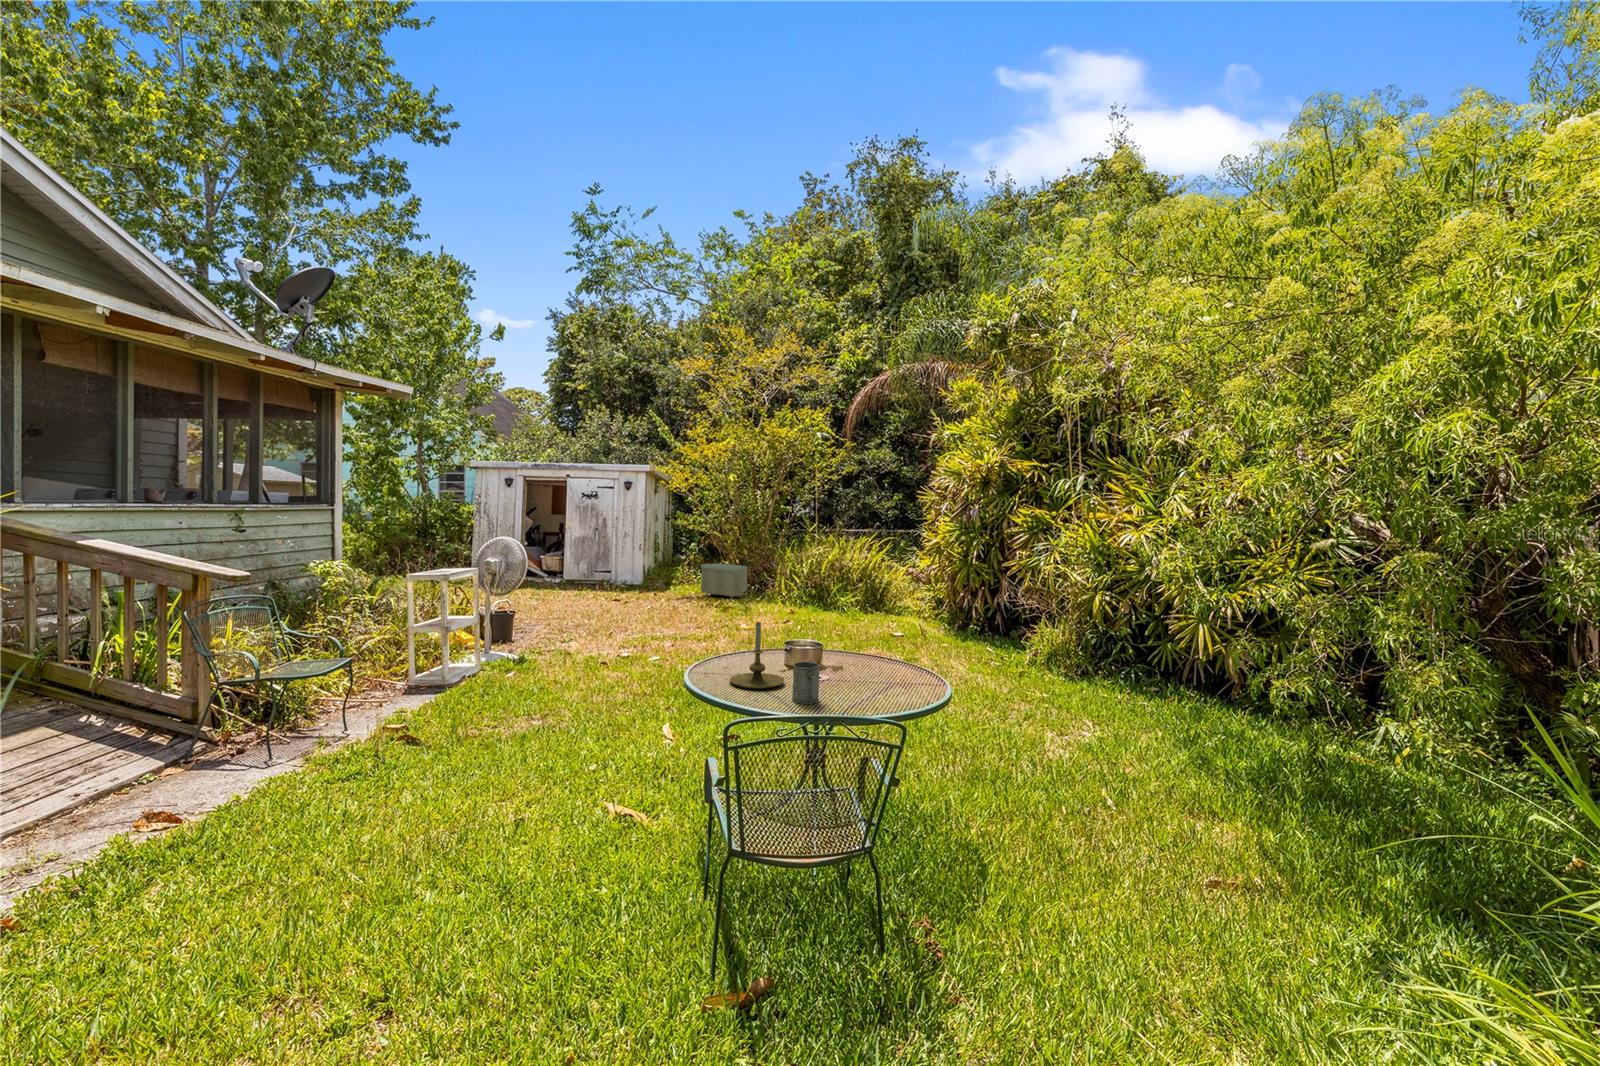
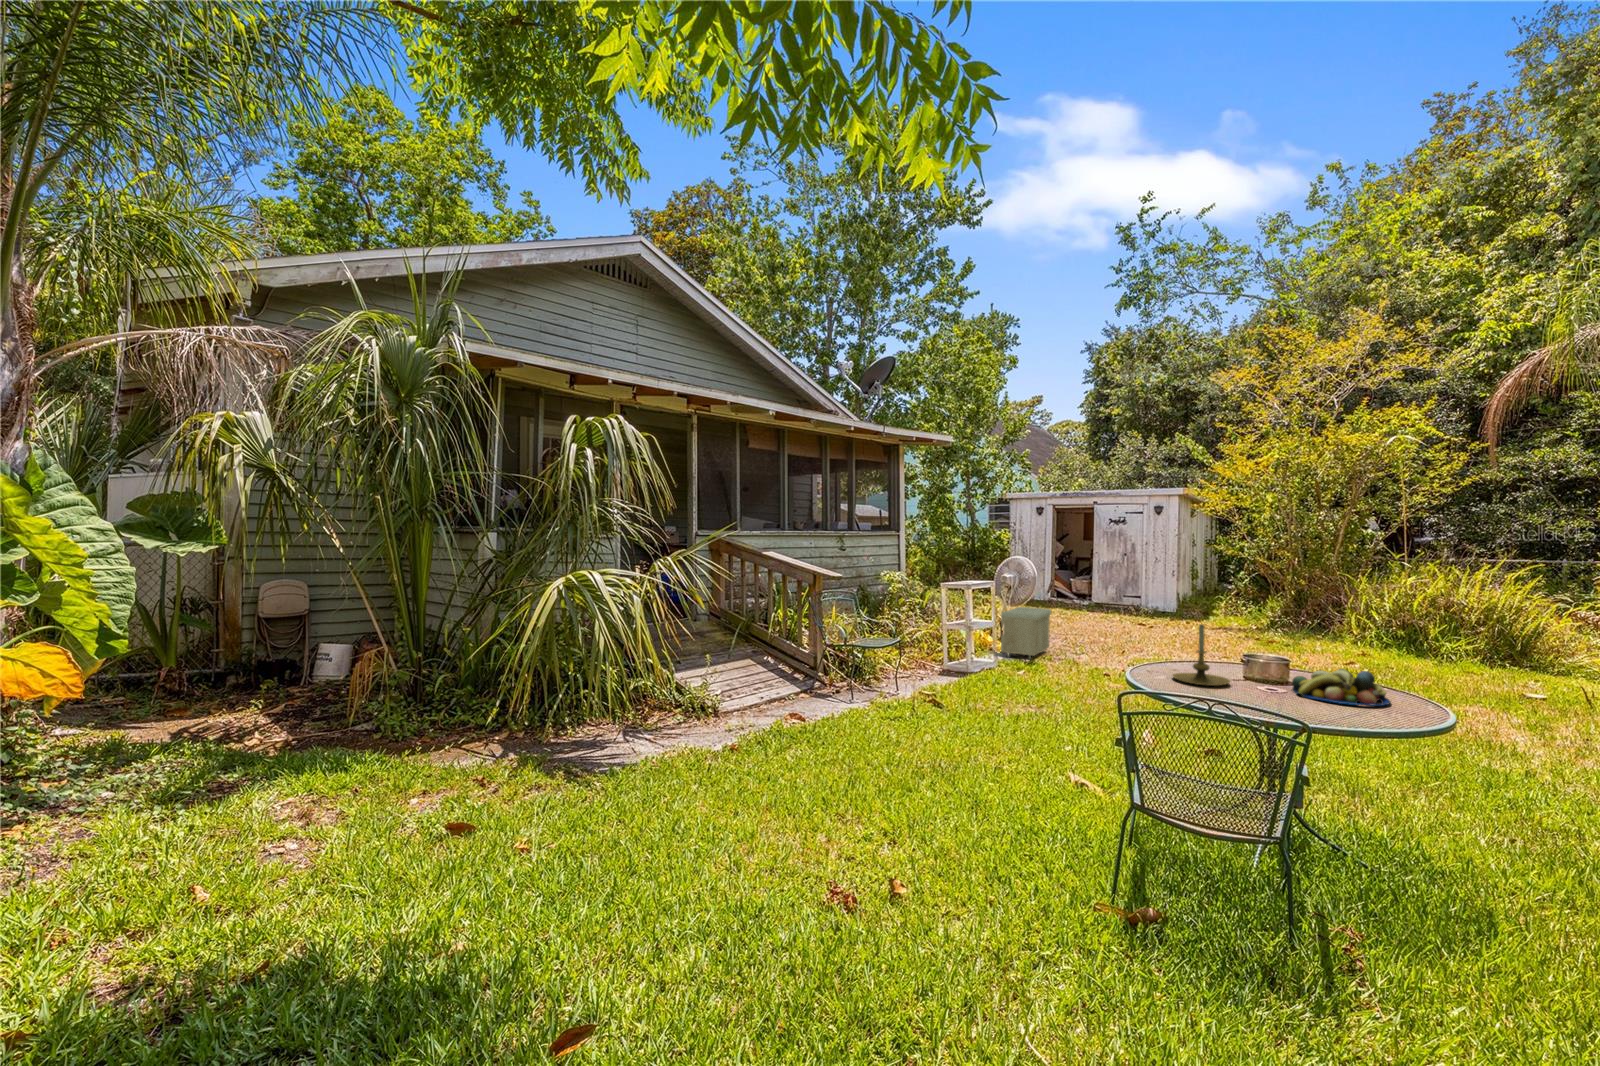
storage bench: present [701,563,747,599] -> present [1001,607,1051,659]
fruit bowl: none [830,653,907,689] -> present [1292,669,1390,706]
mug: present [792,662,820,704] -> none [1228,663,1258,702]

